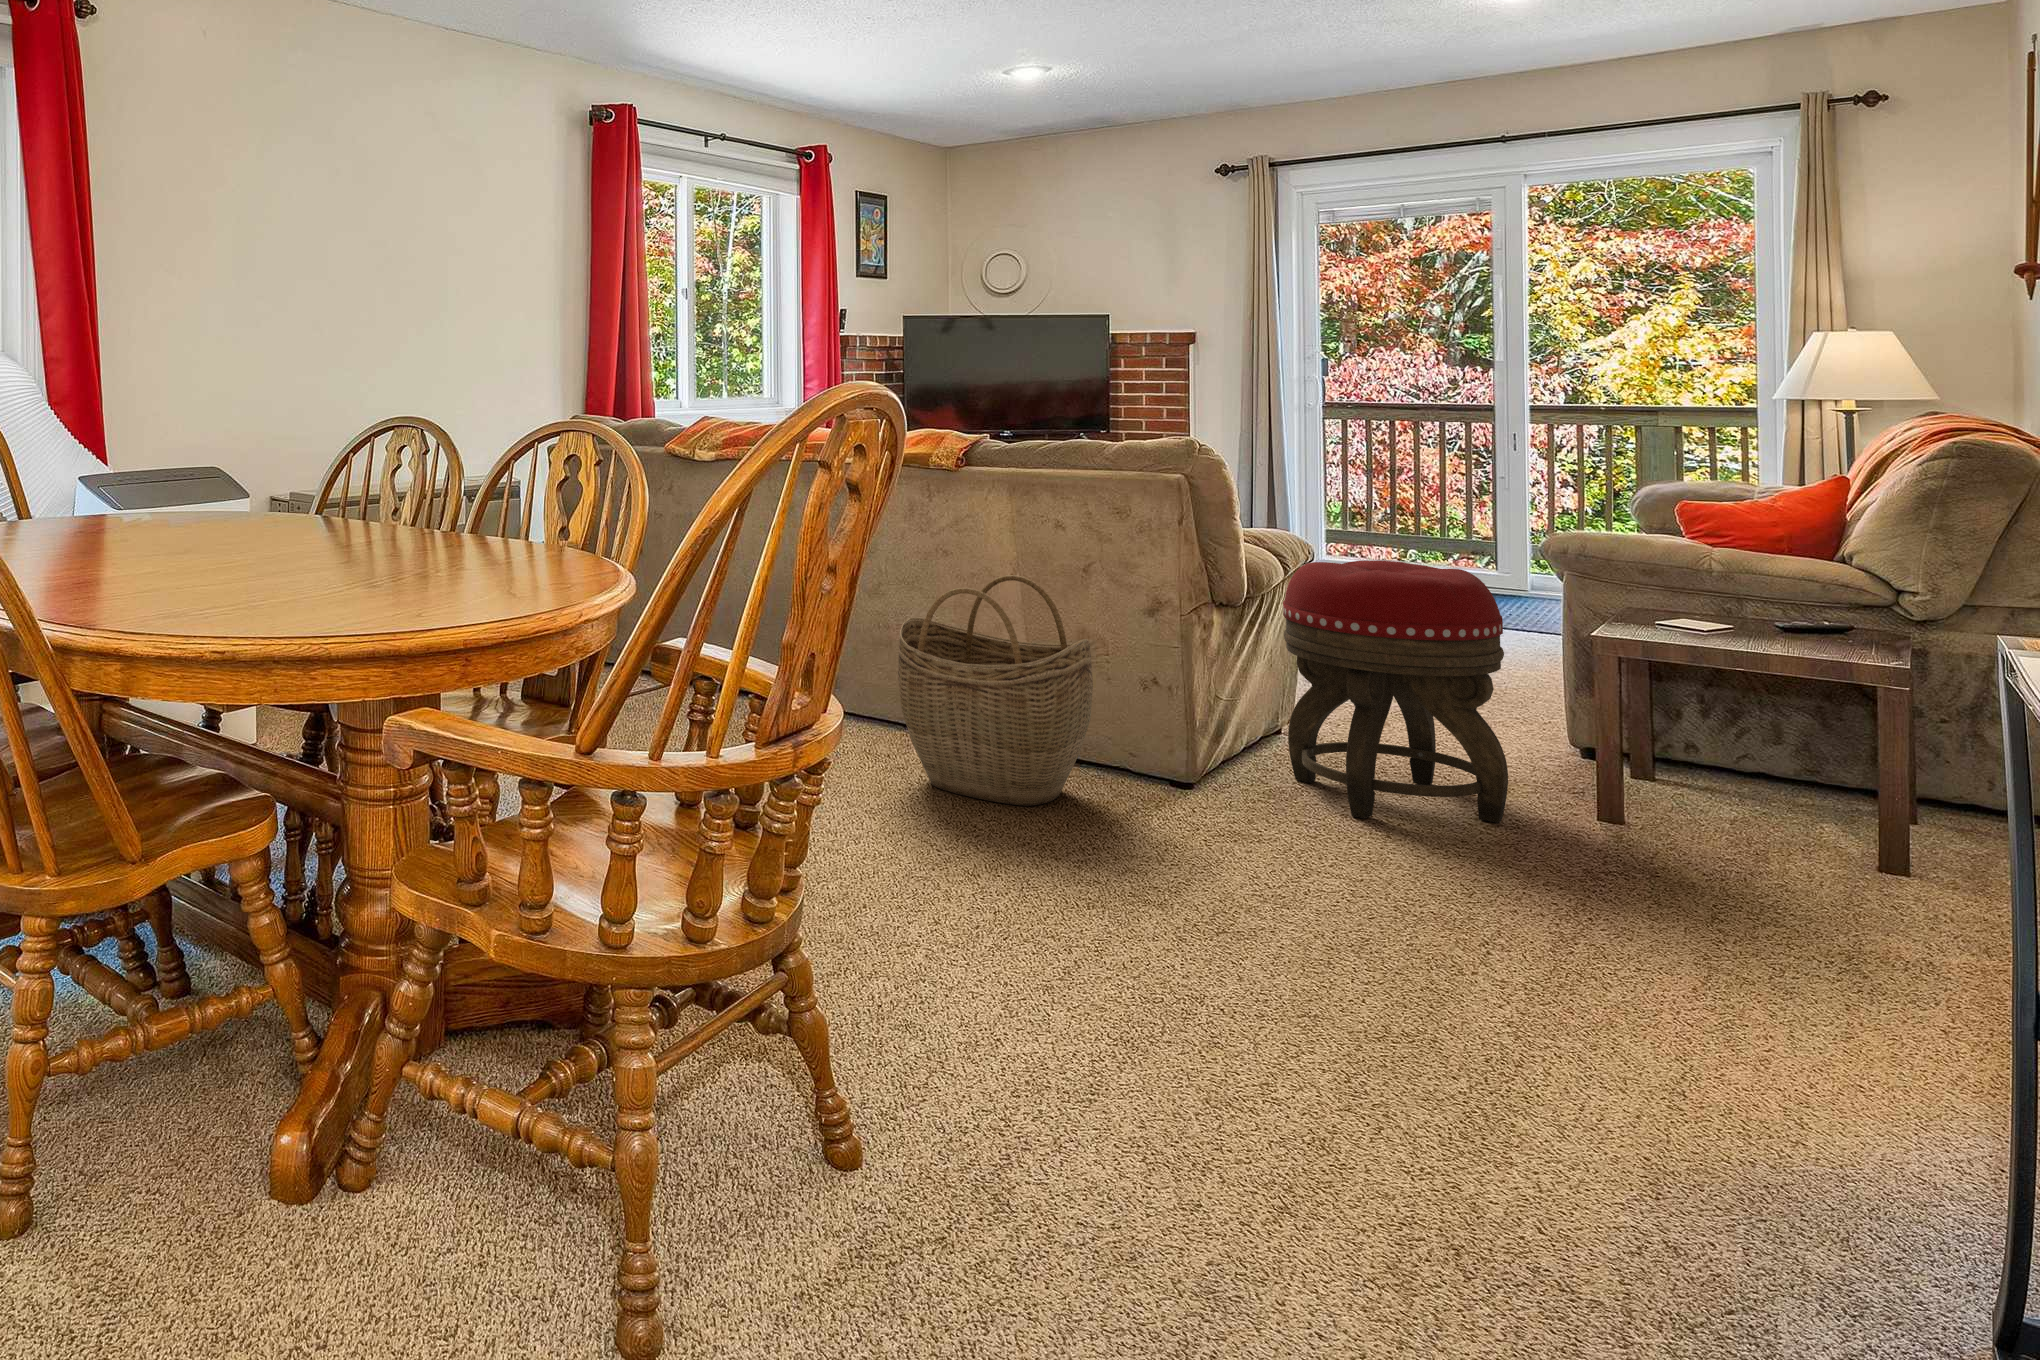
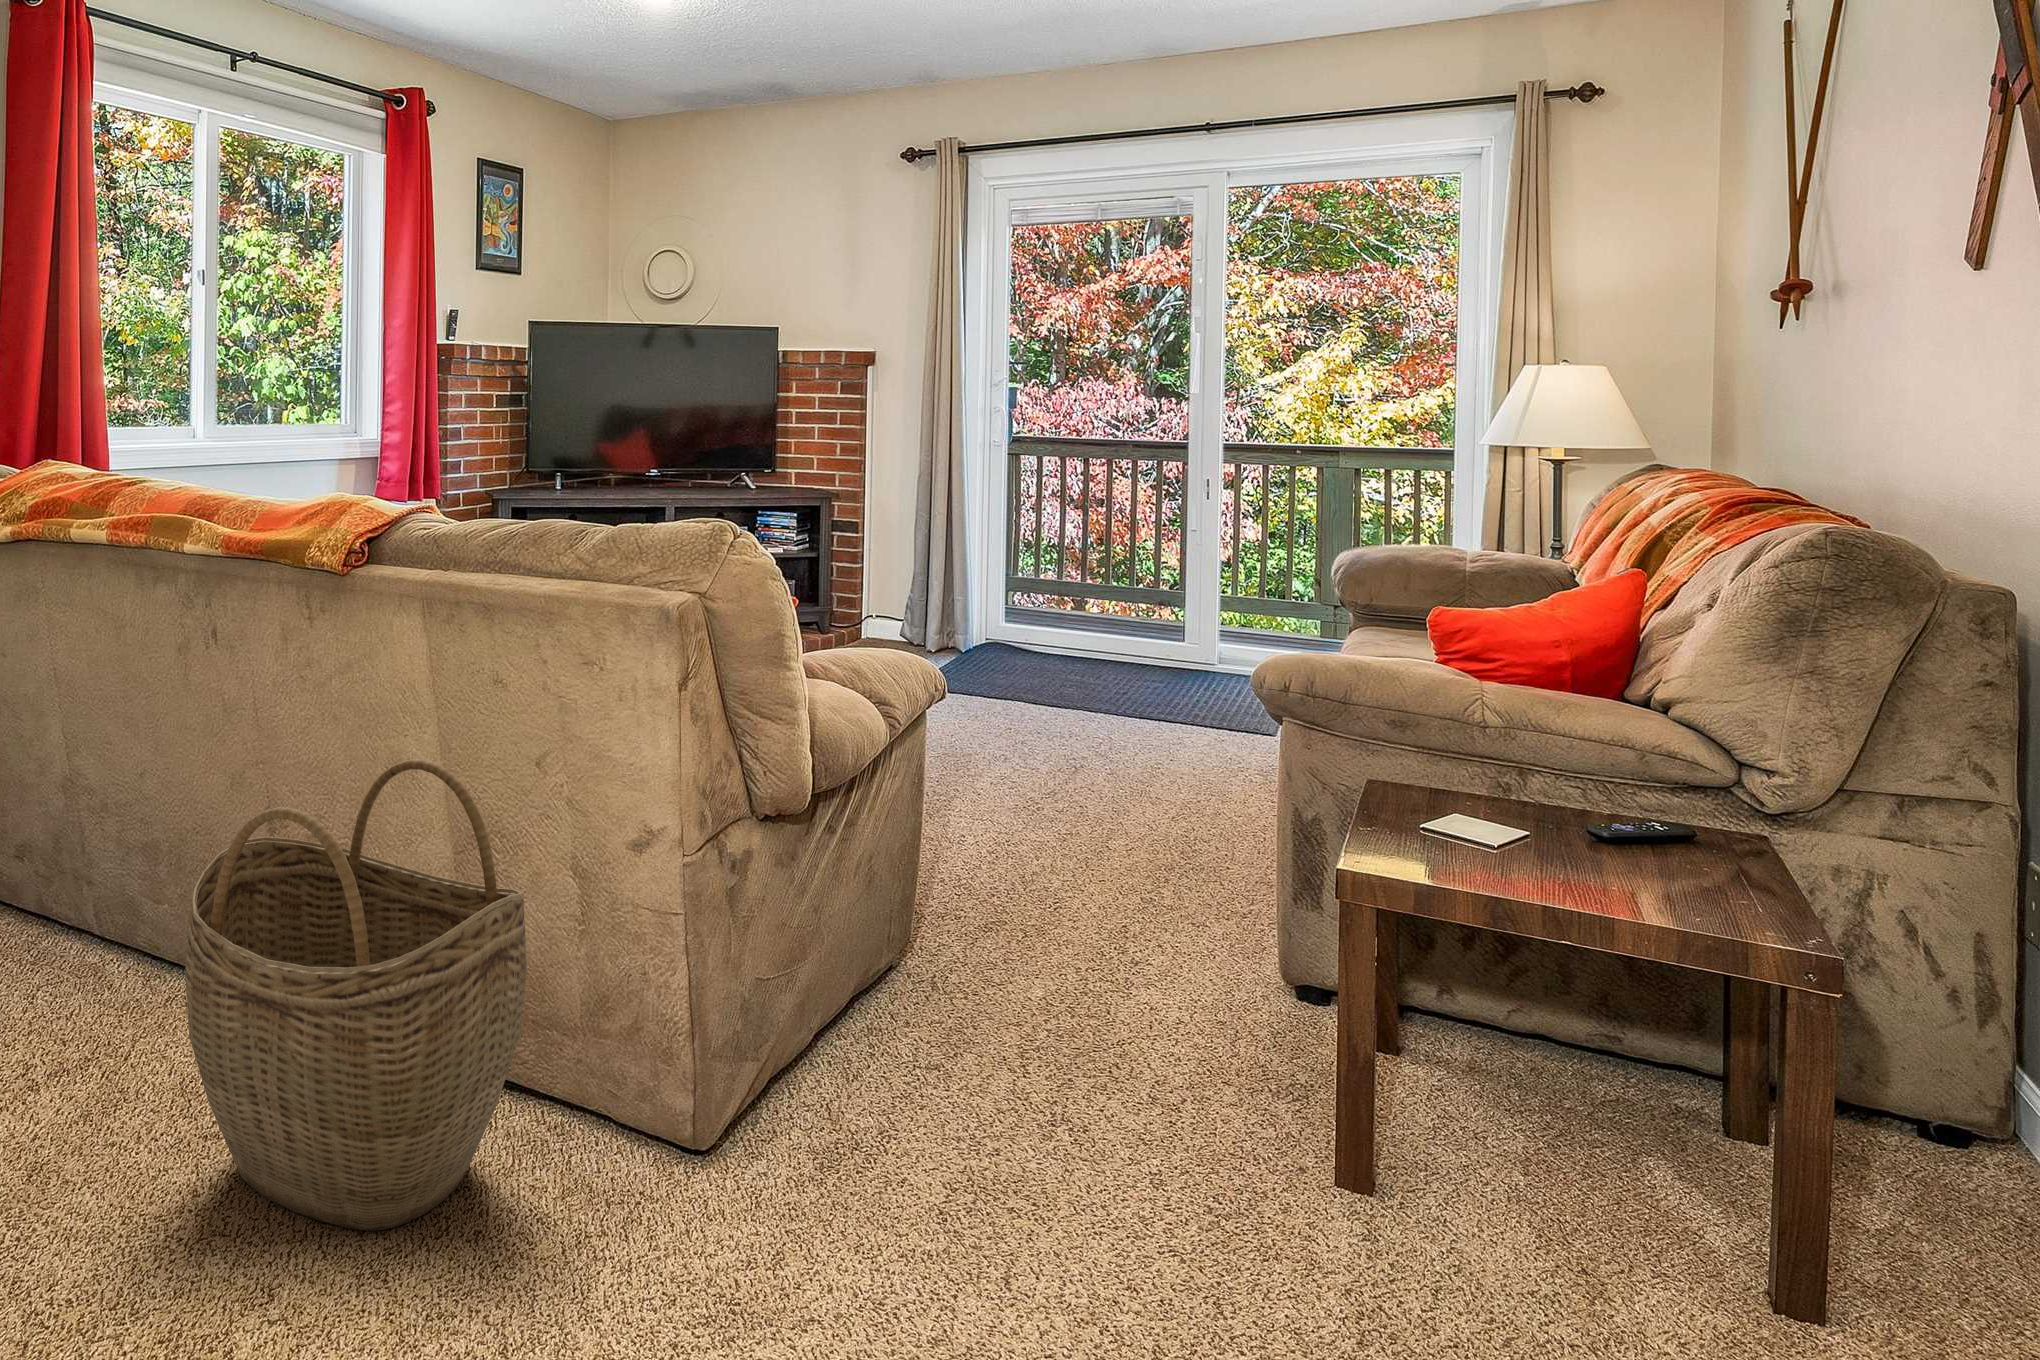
footstool: present [1283,560,1508,823] -> none [862,718,1196,1212]

